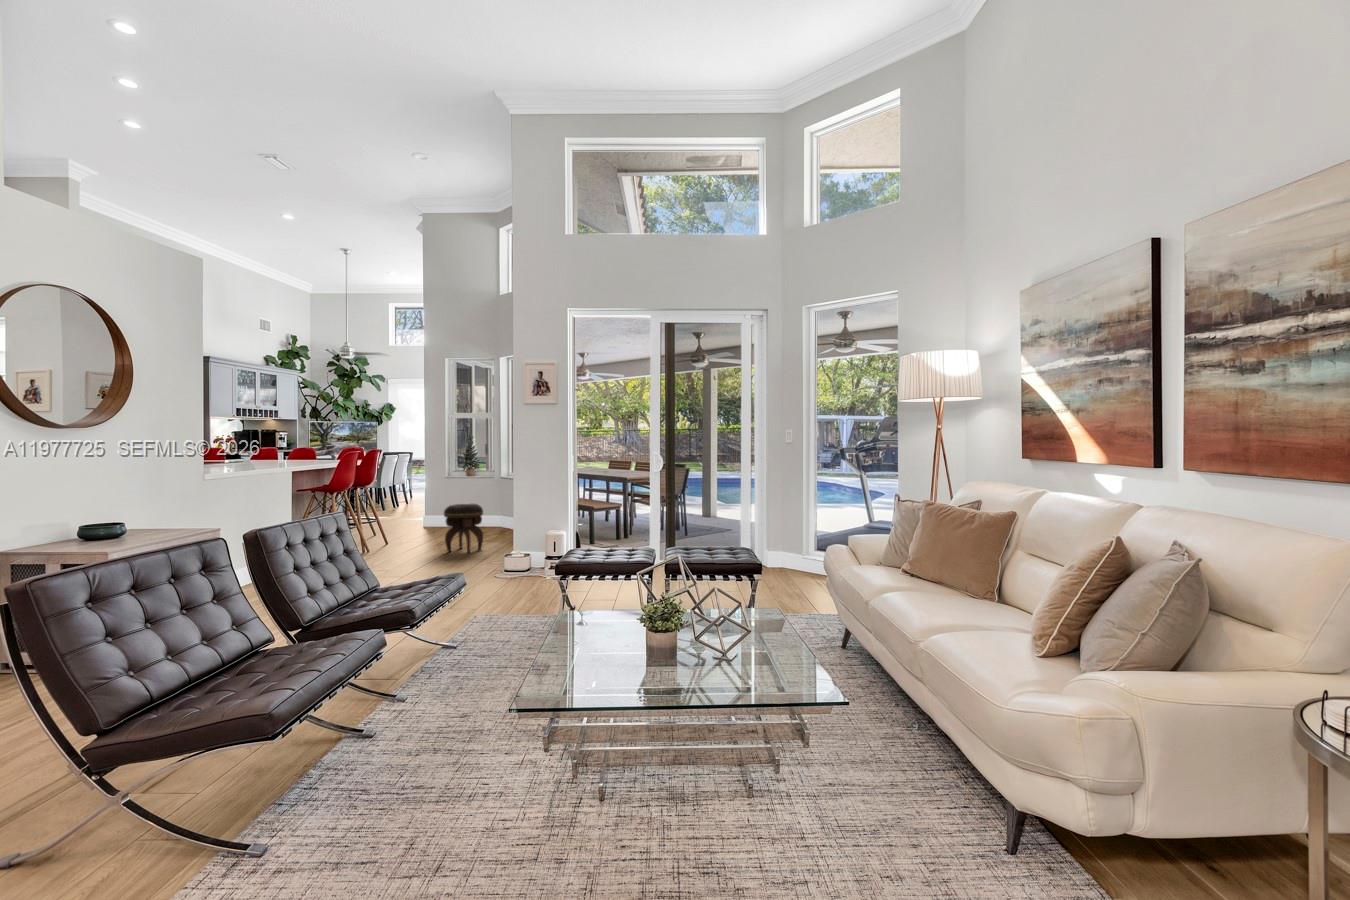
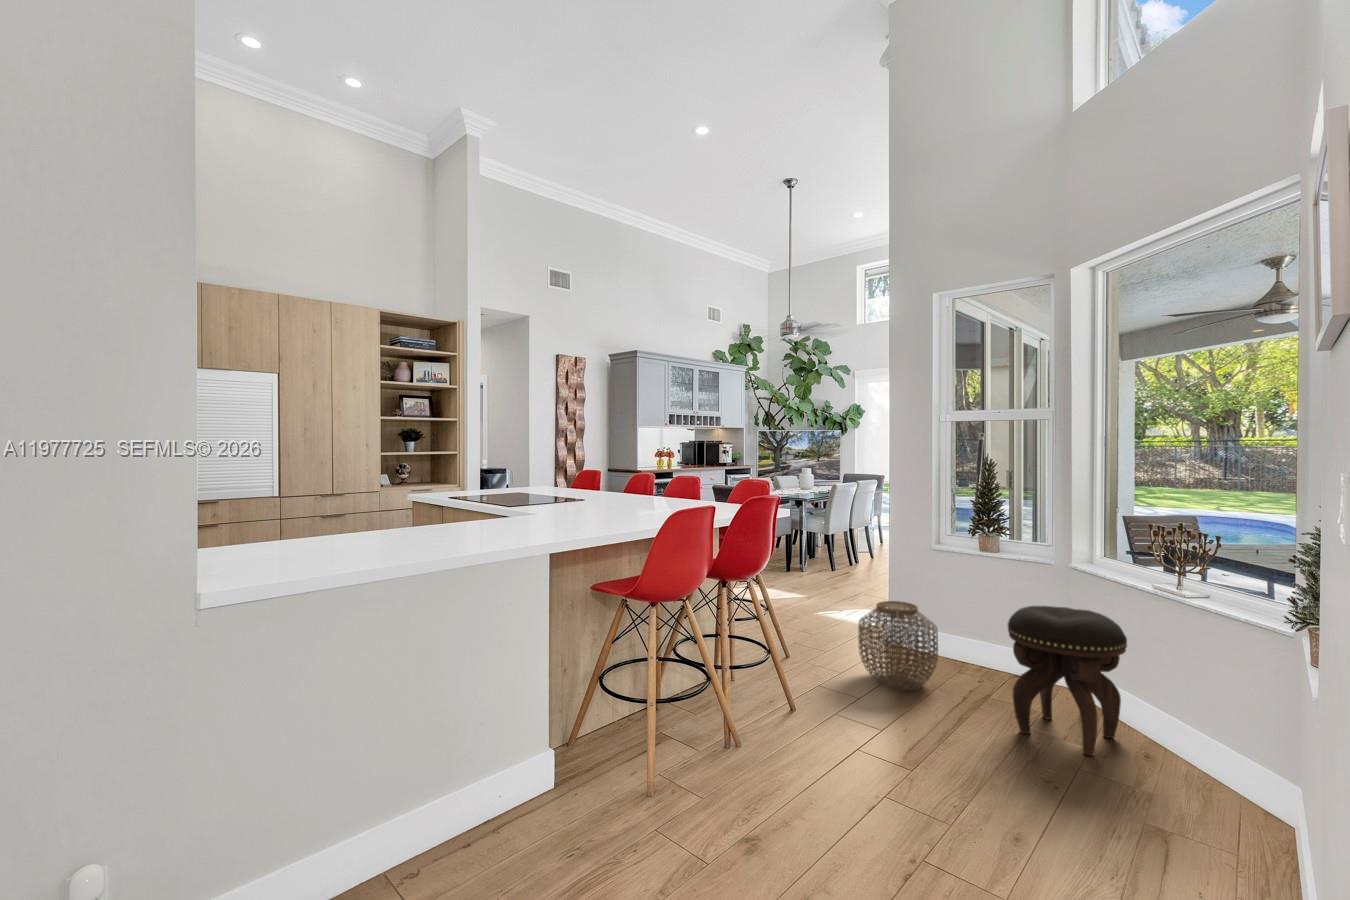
woven basket: none [384,513,420,550] -> present [858,601,938,690]

